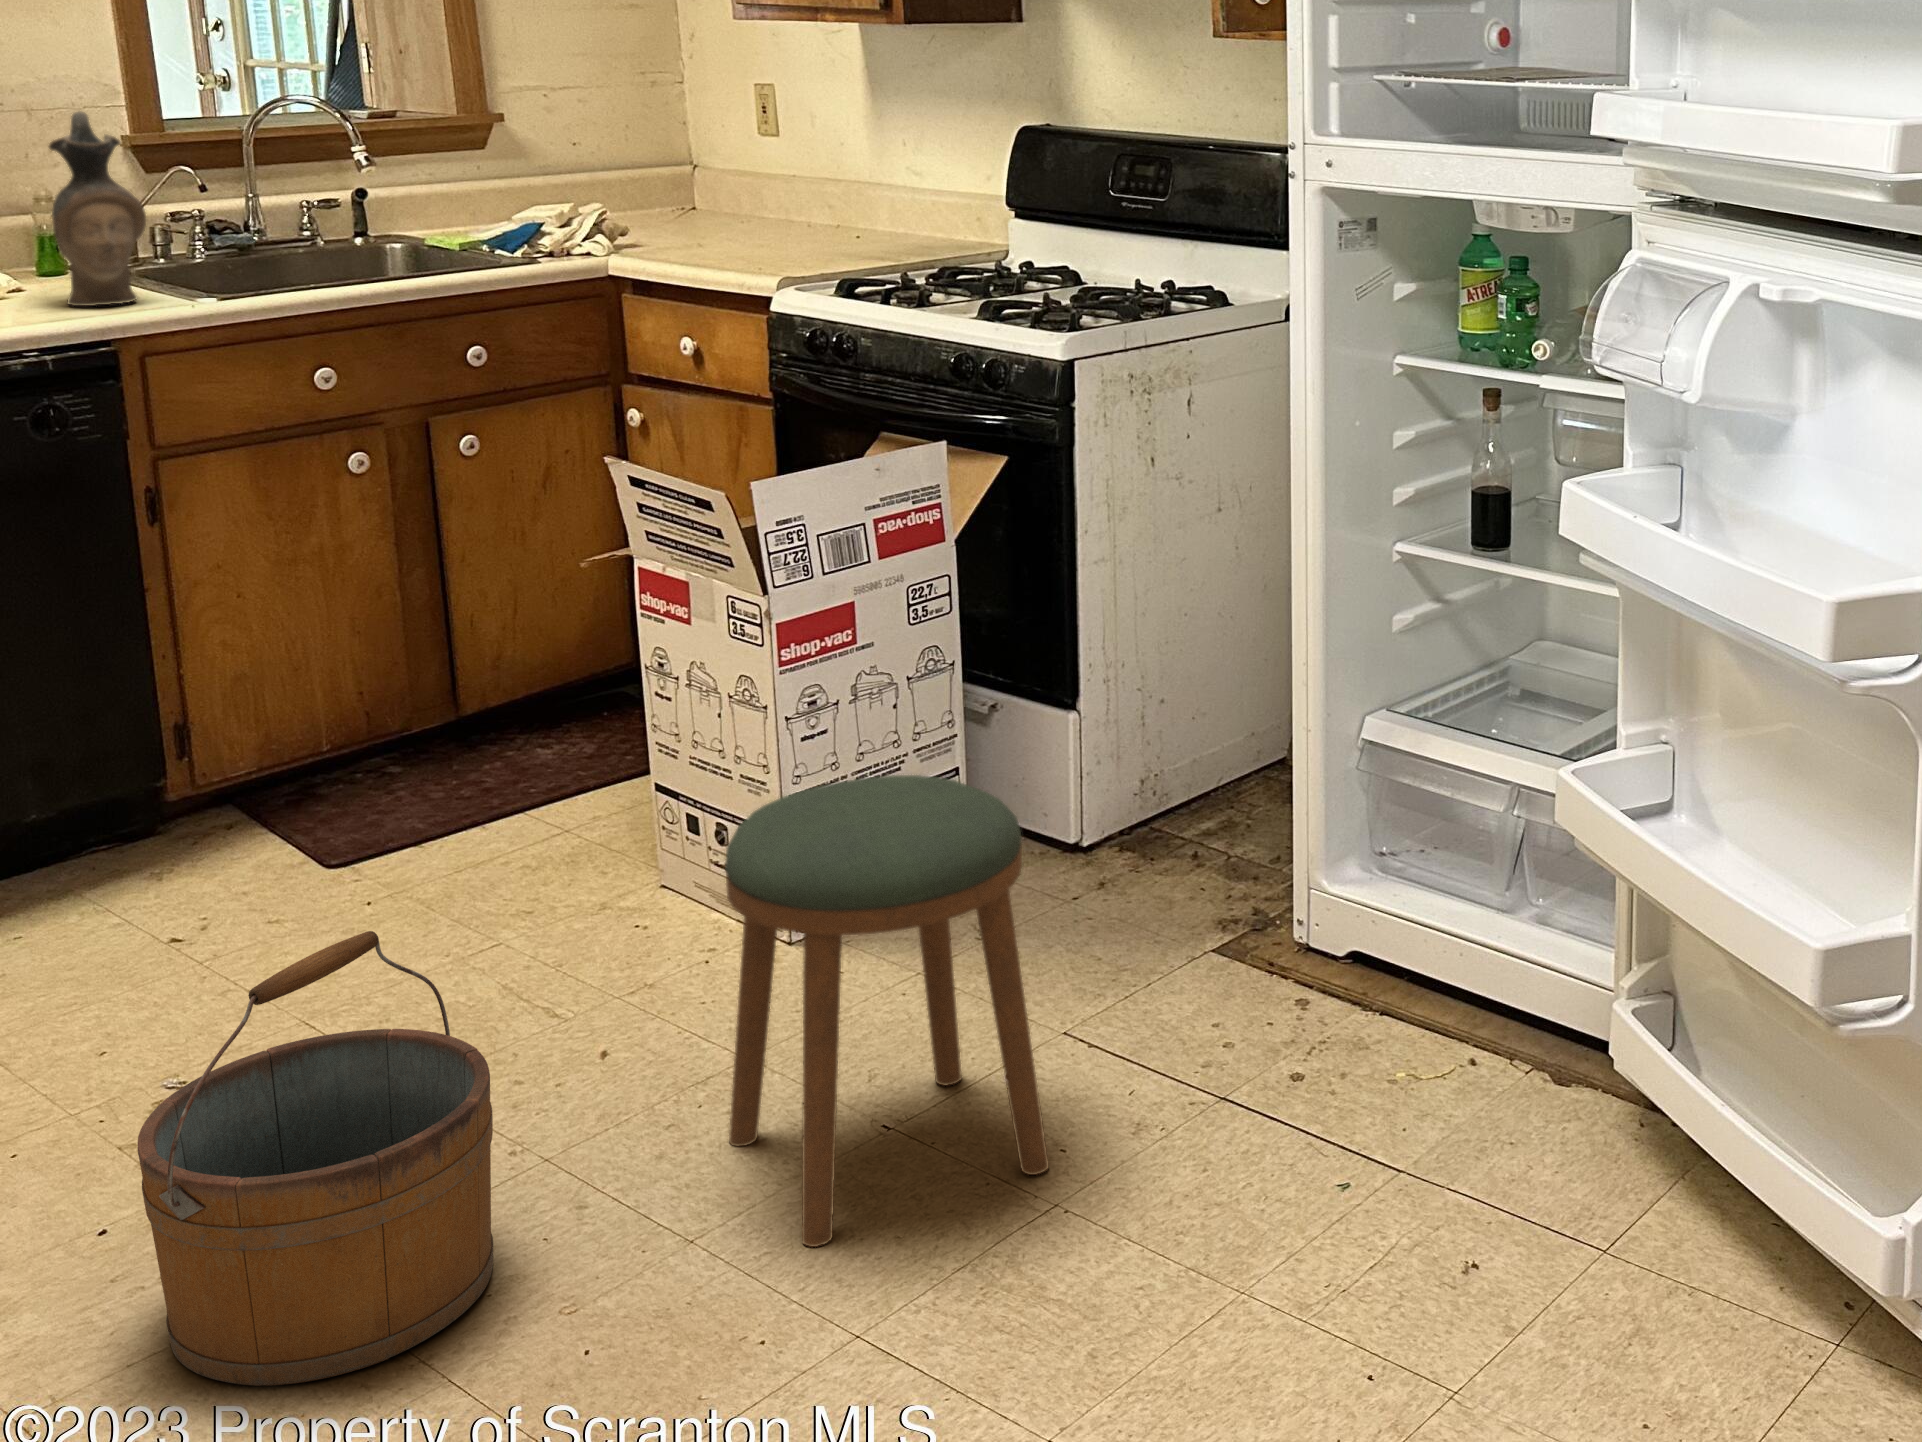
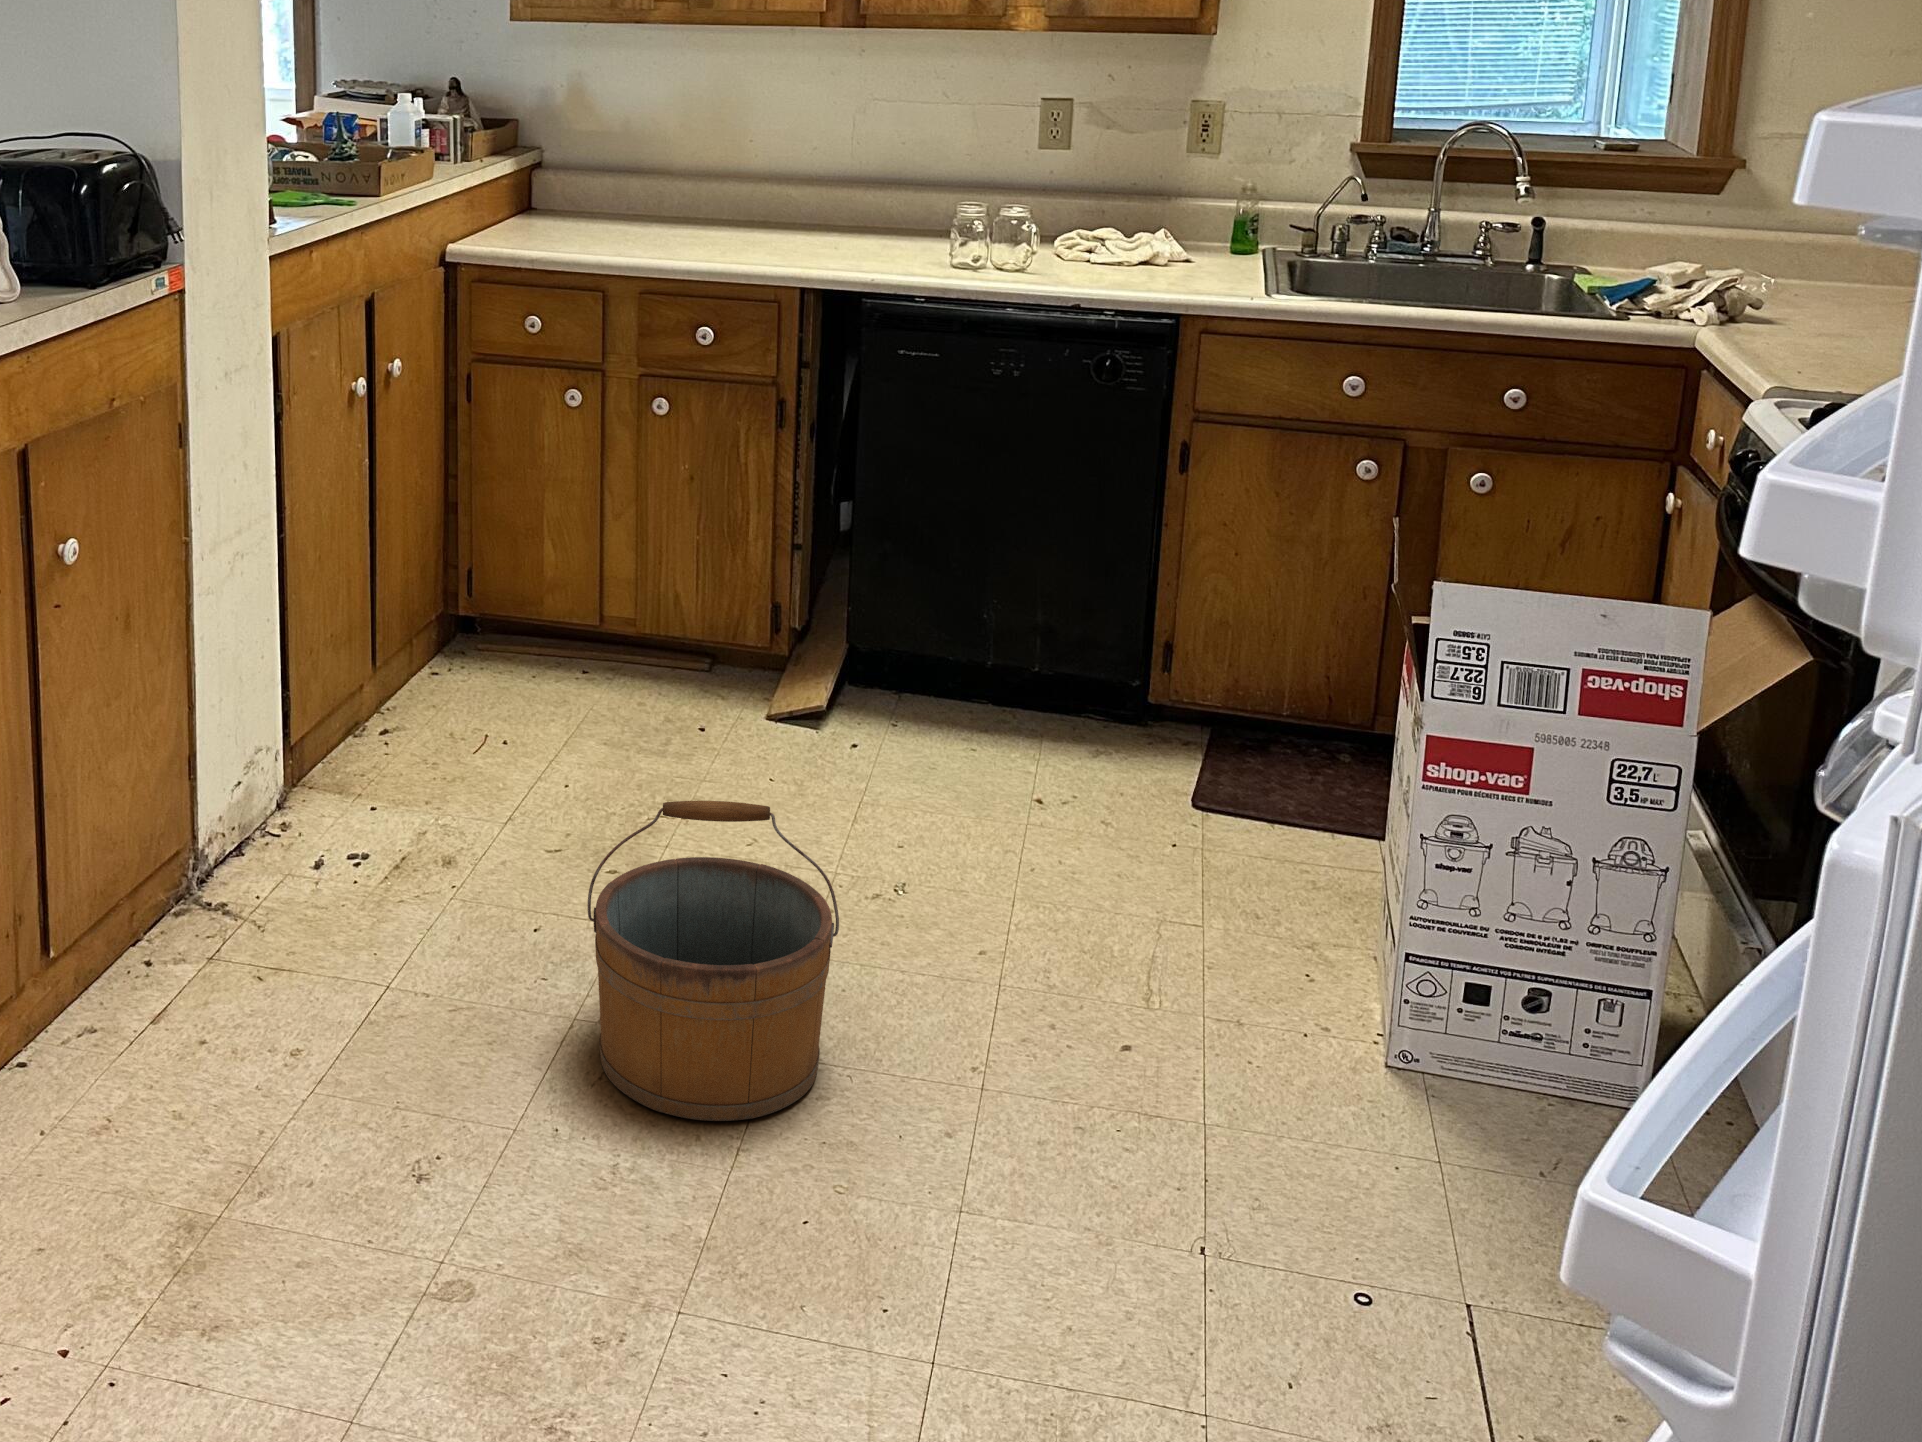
ceramic pitcher: present [49,112,146,306] -> none [1162,129,1230,289]
stool: present [725,775,1049,1247] -> none [925,870,1269,1377]

